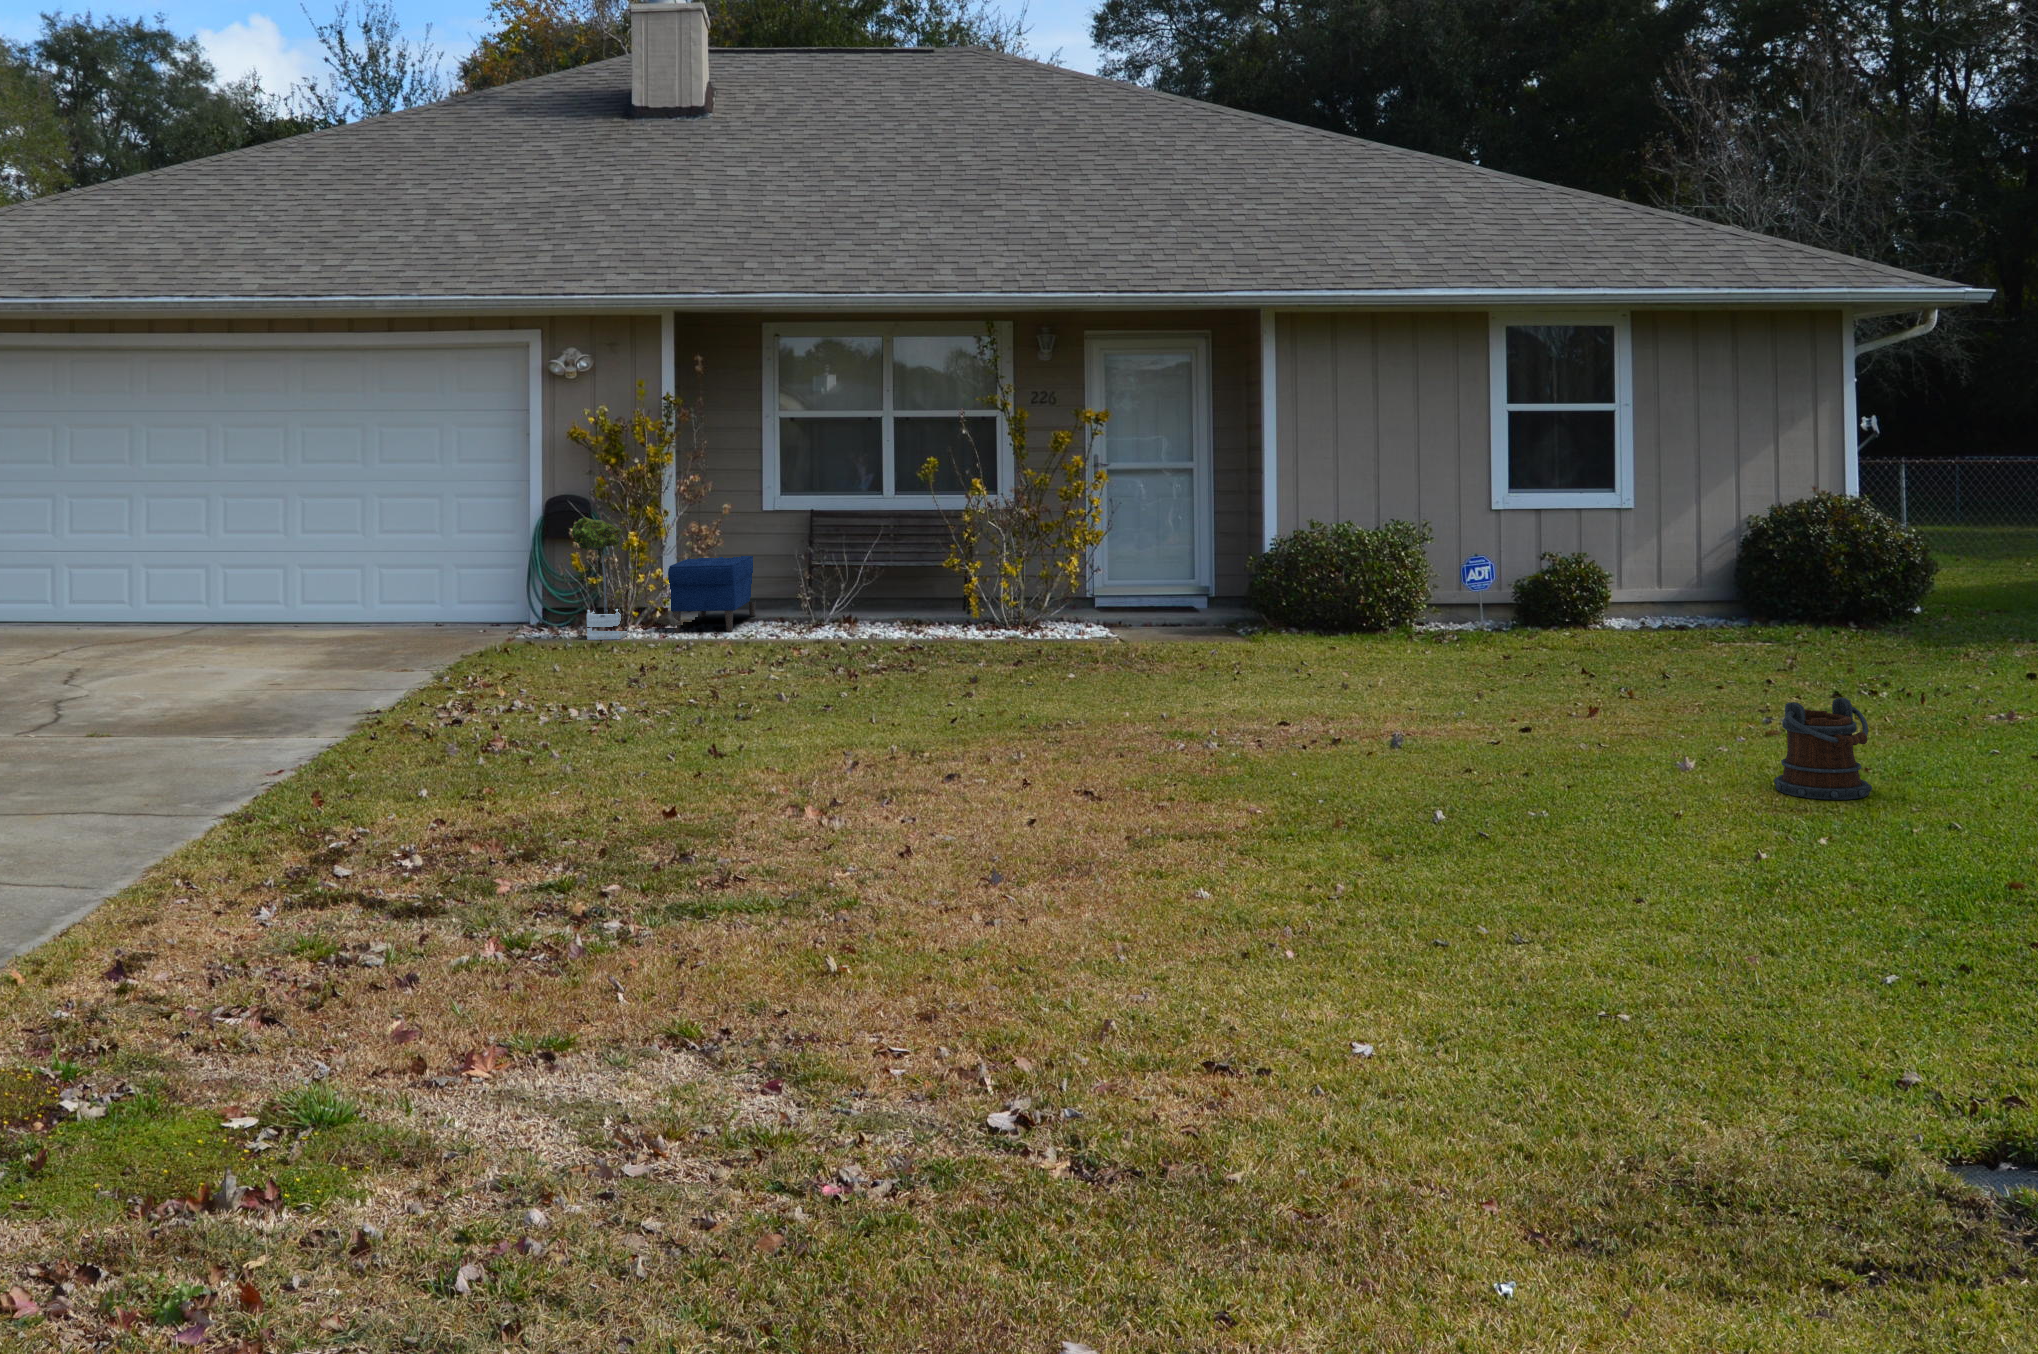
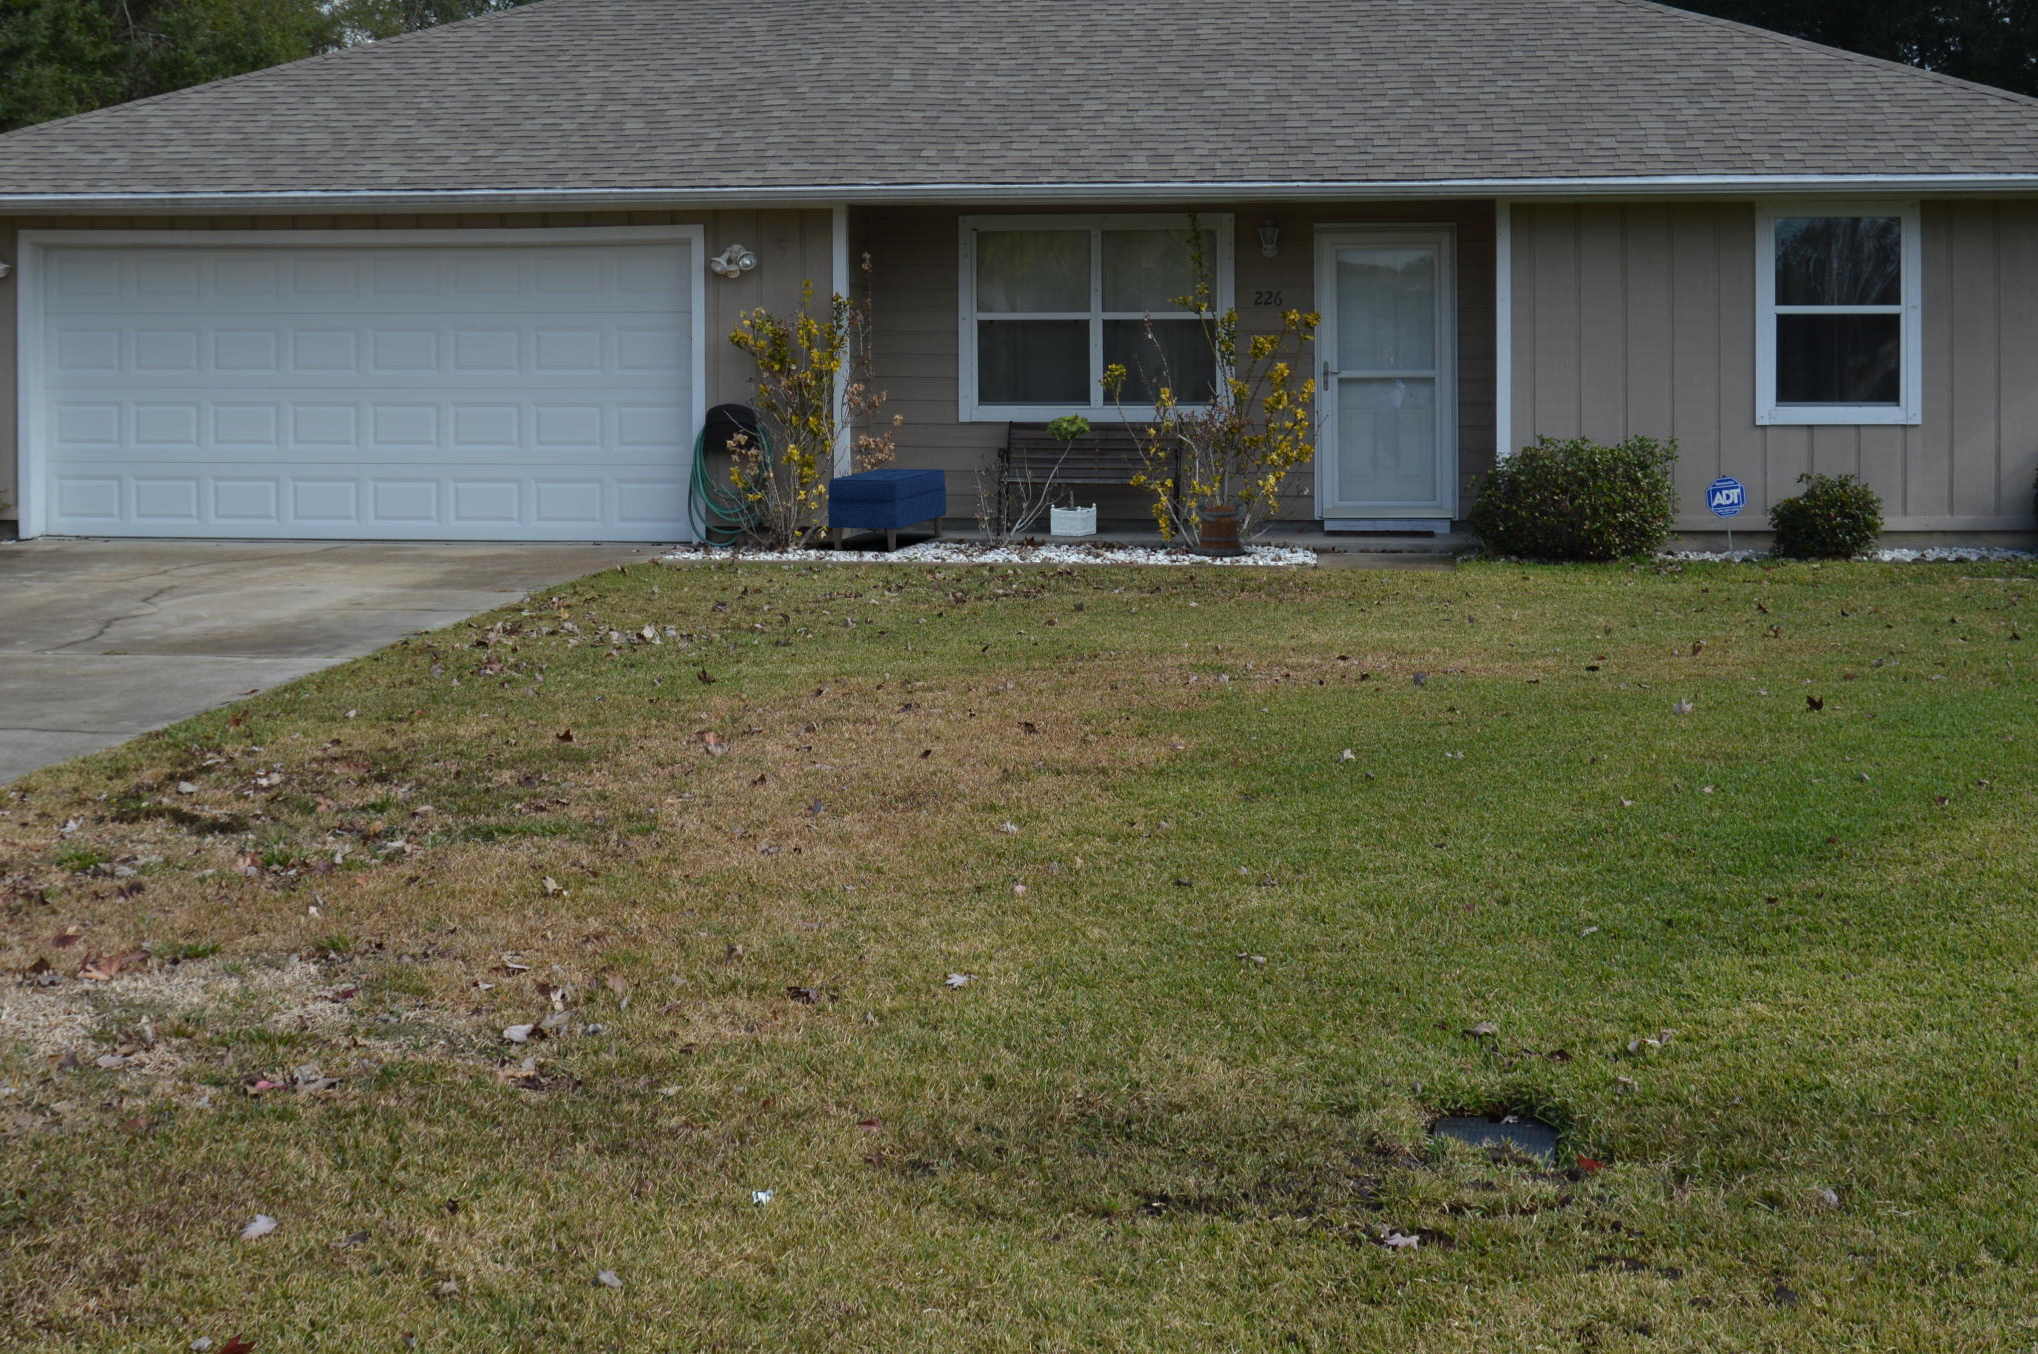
potted tree: present [572,517,628,640] -> present [1046,413,1096,536]
bucket: present [1774,698,1872,800] -> present [1193,498,1246,556]

